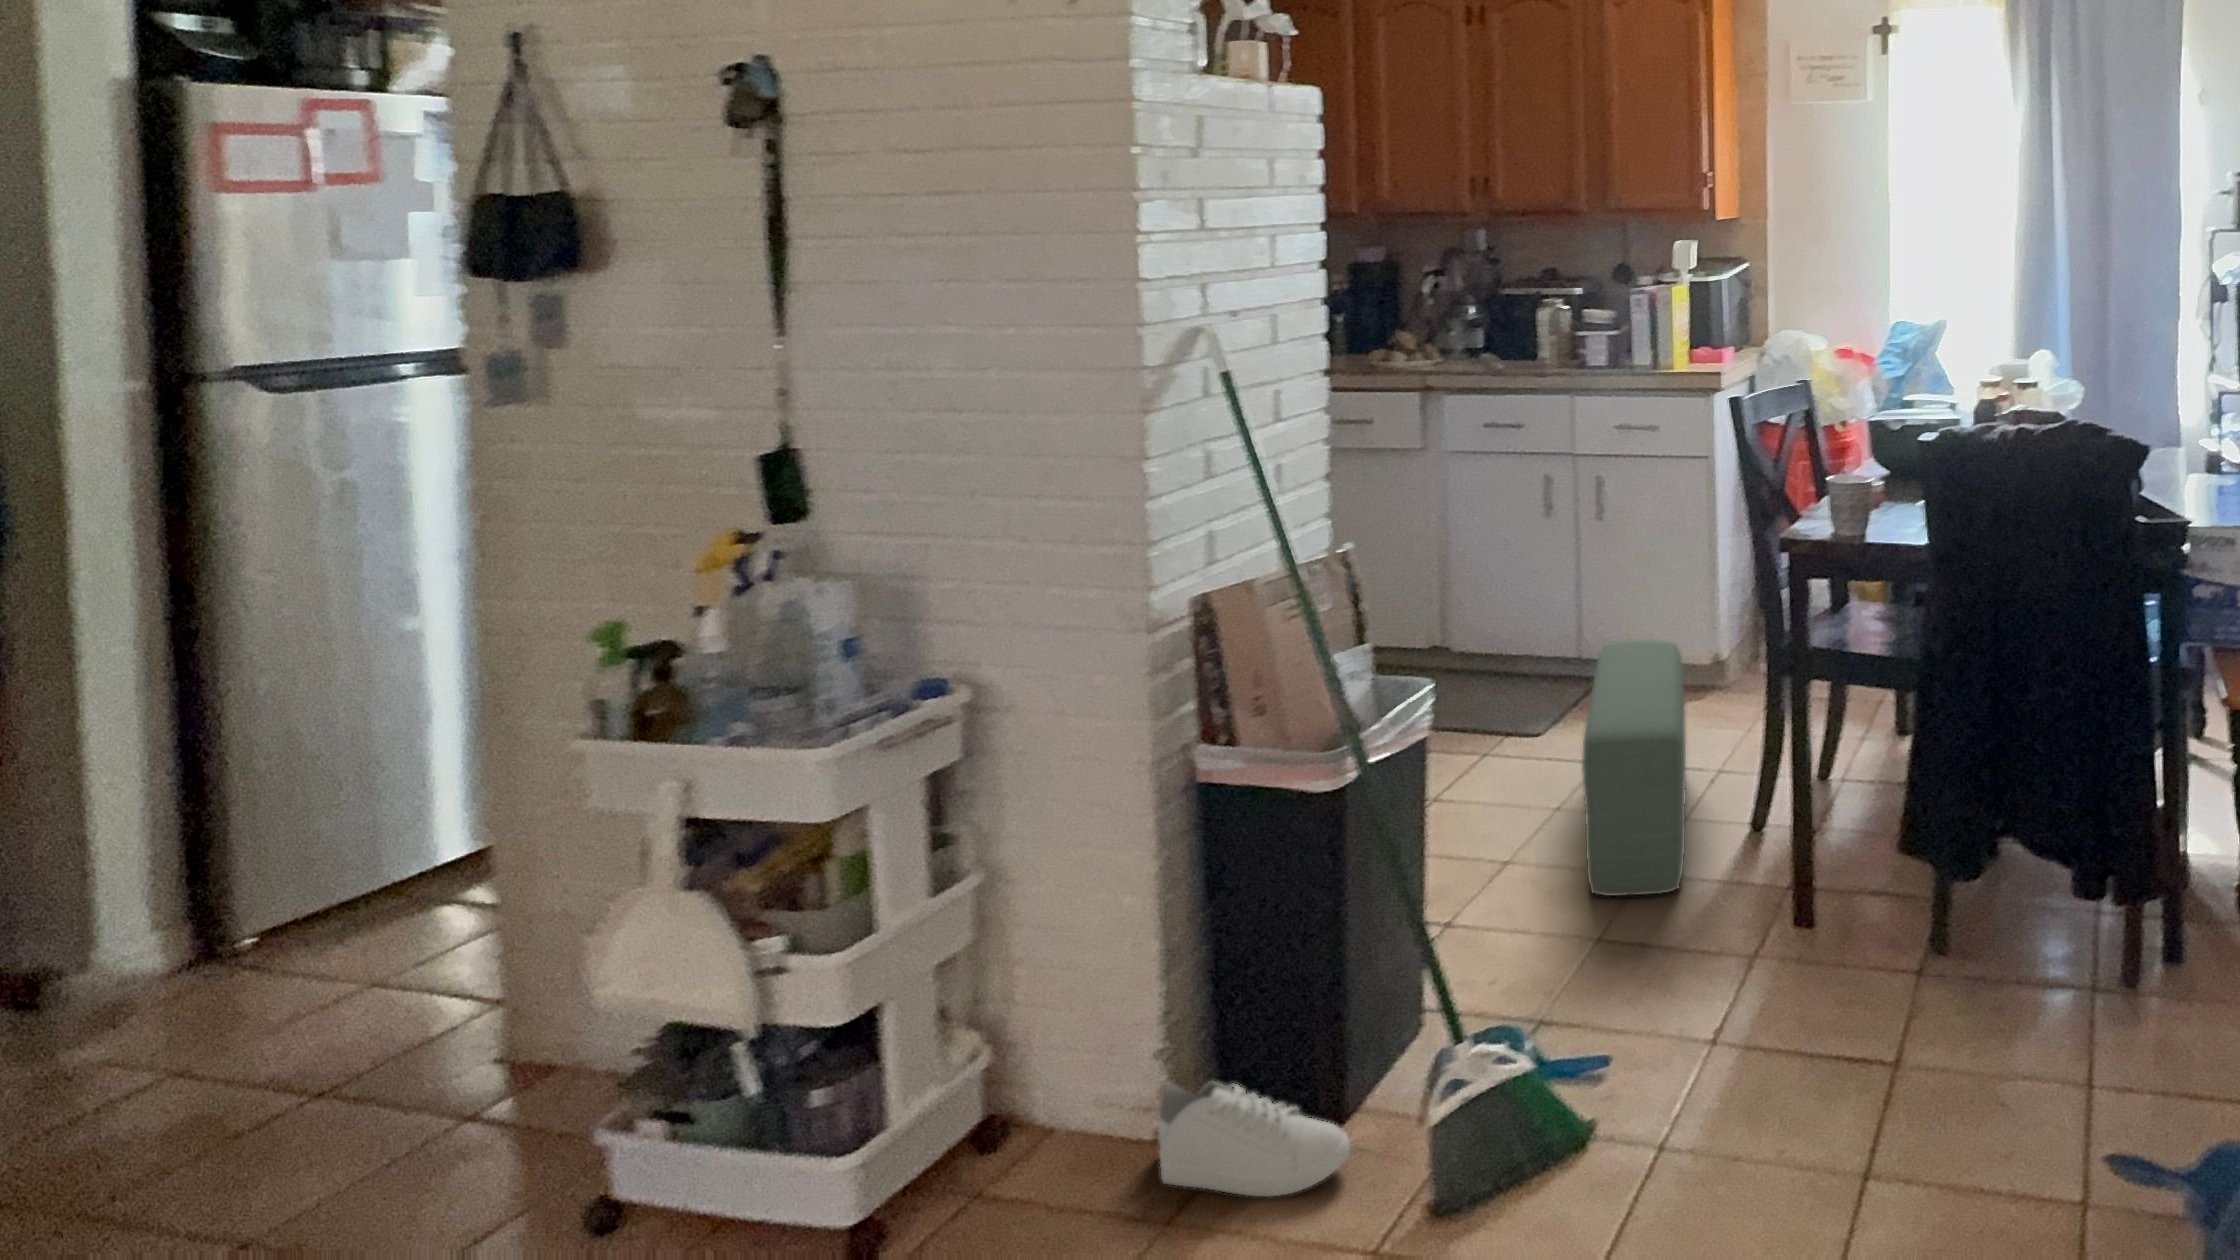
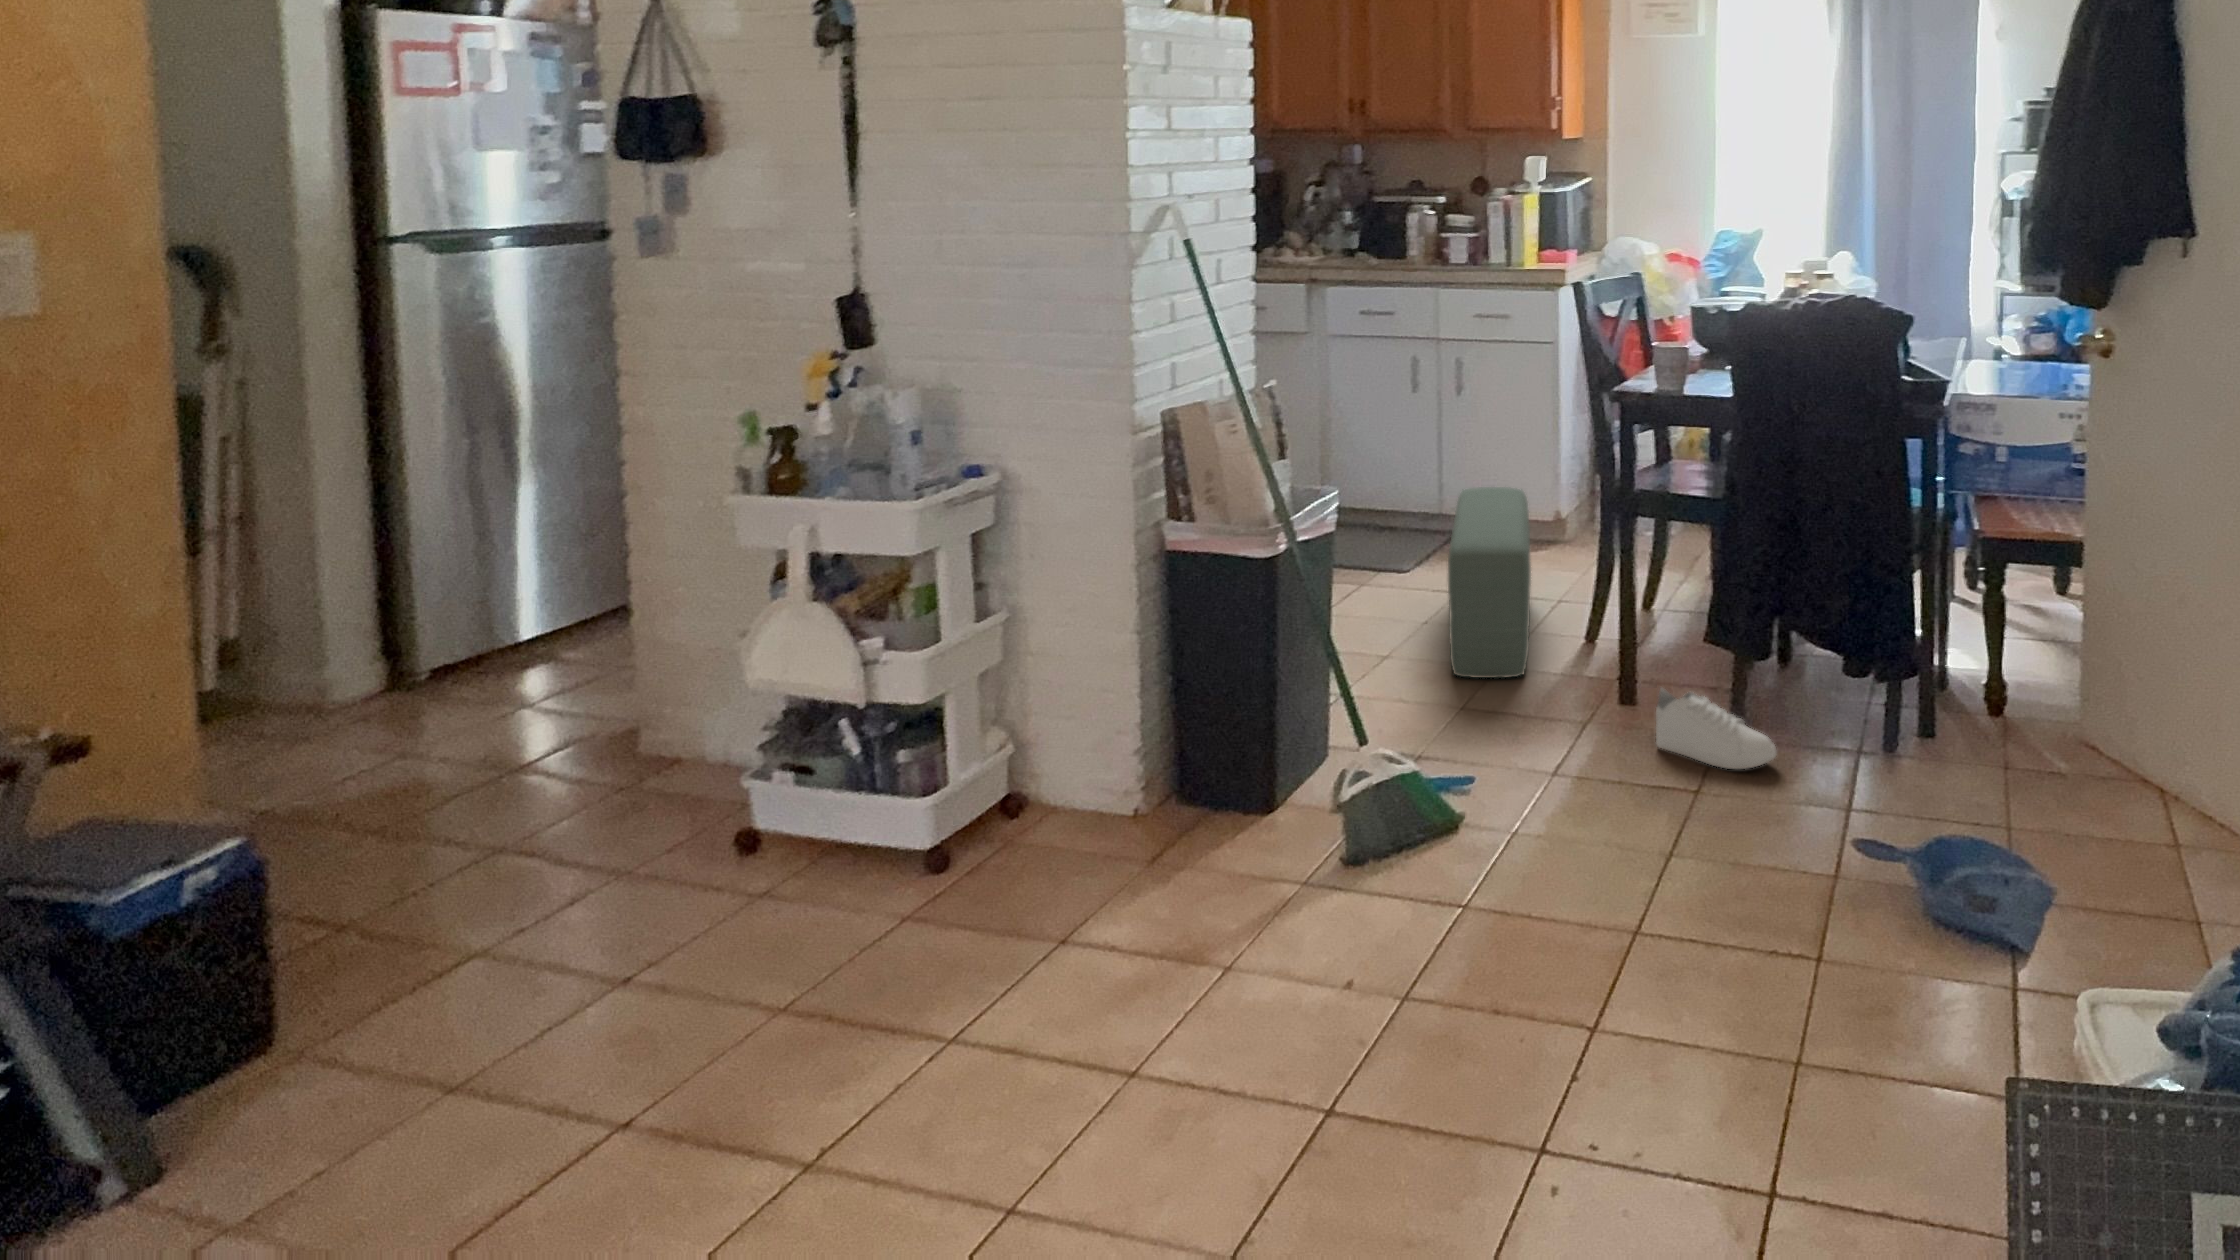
shoe: present [1158,1082,1350,1196] -> present [1656,688,1776,769]

